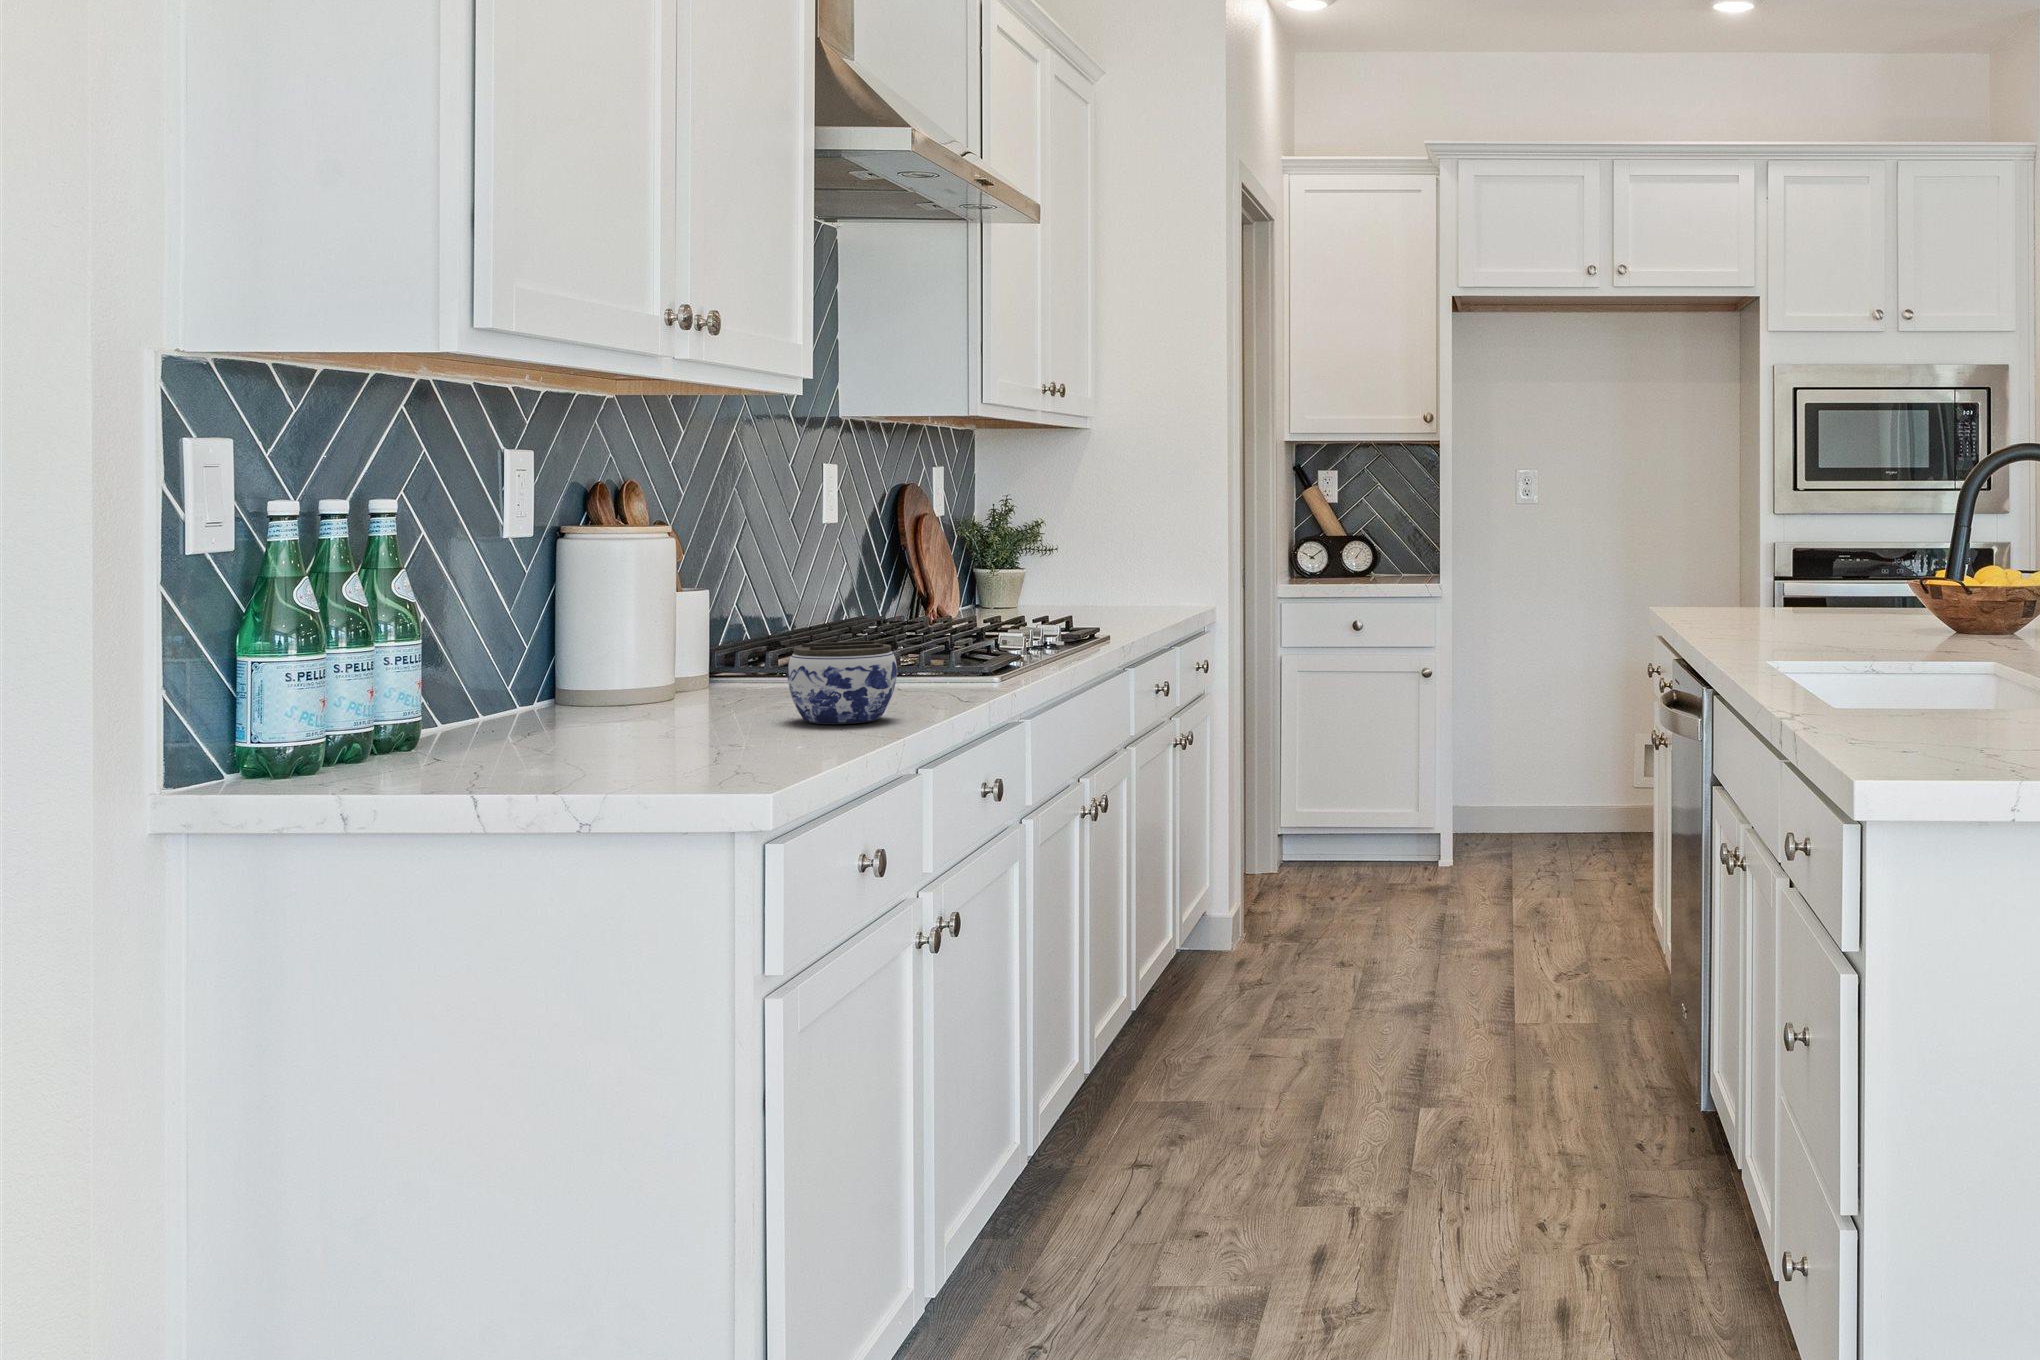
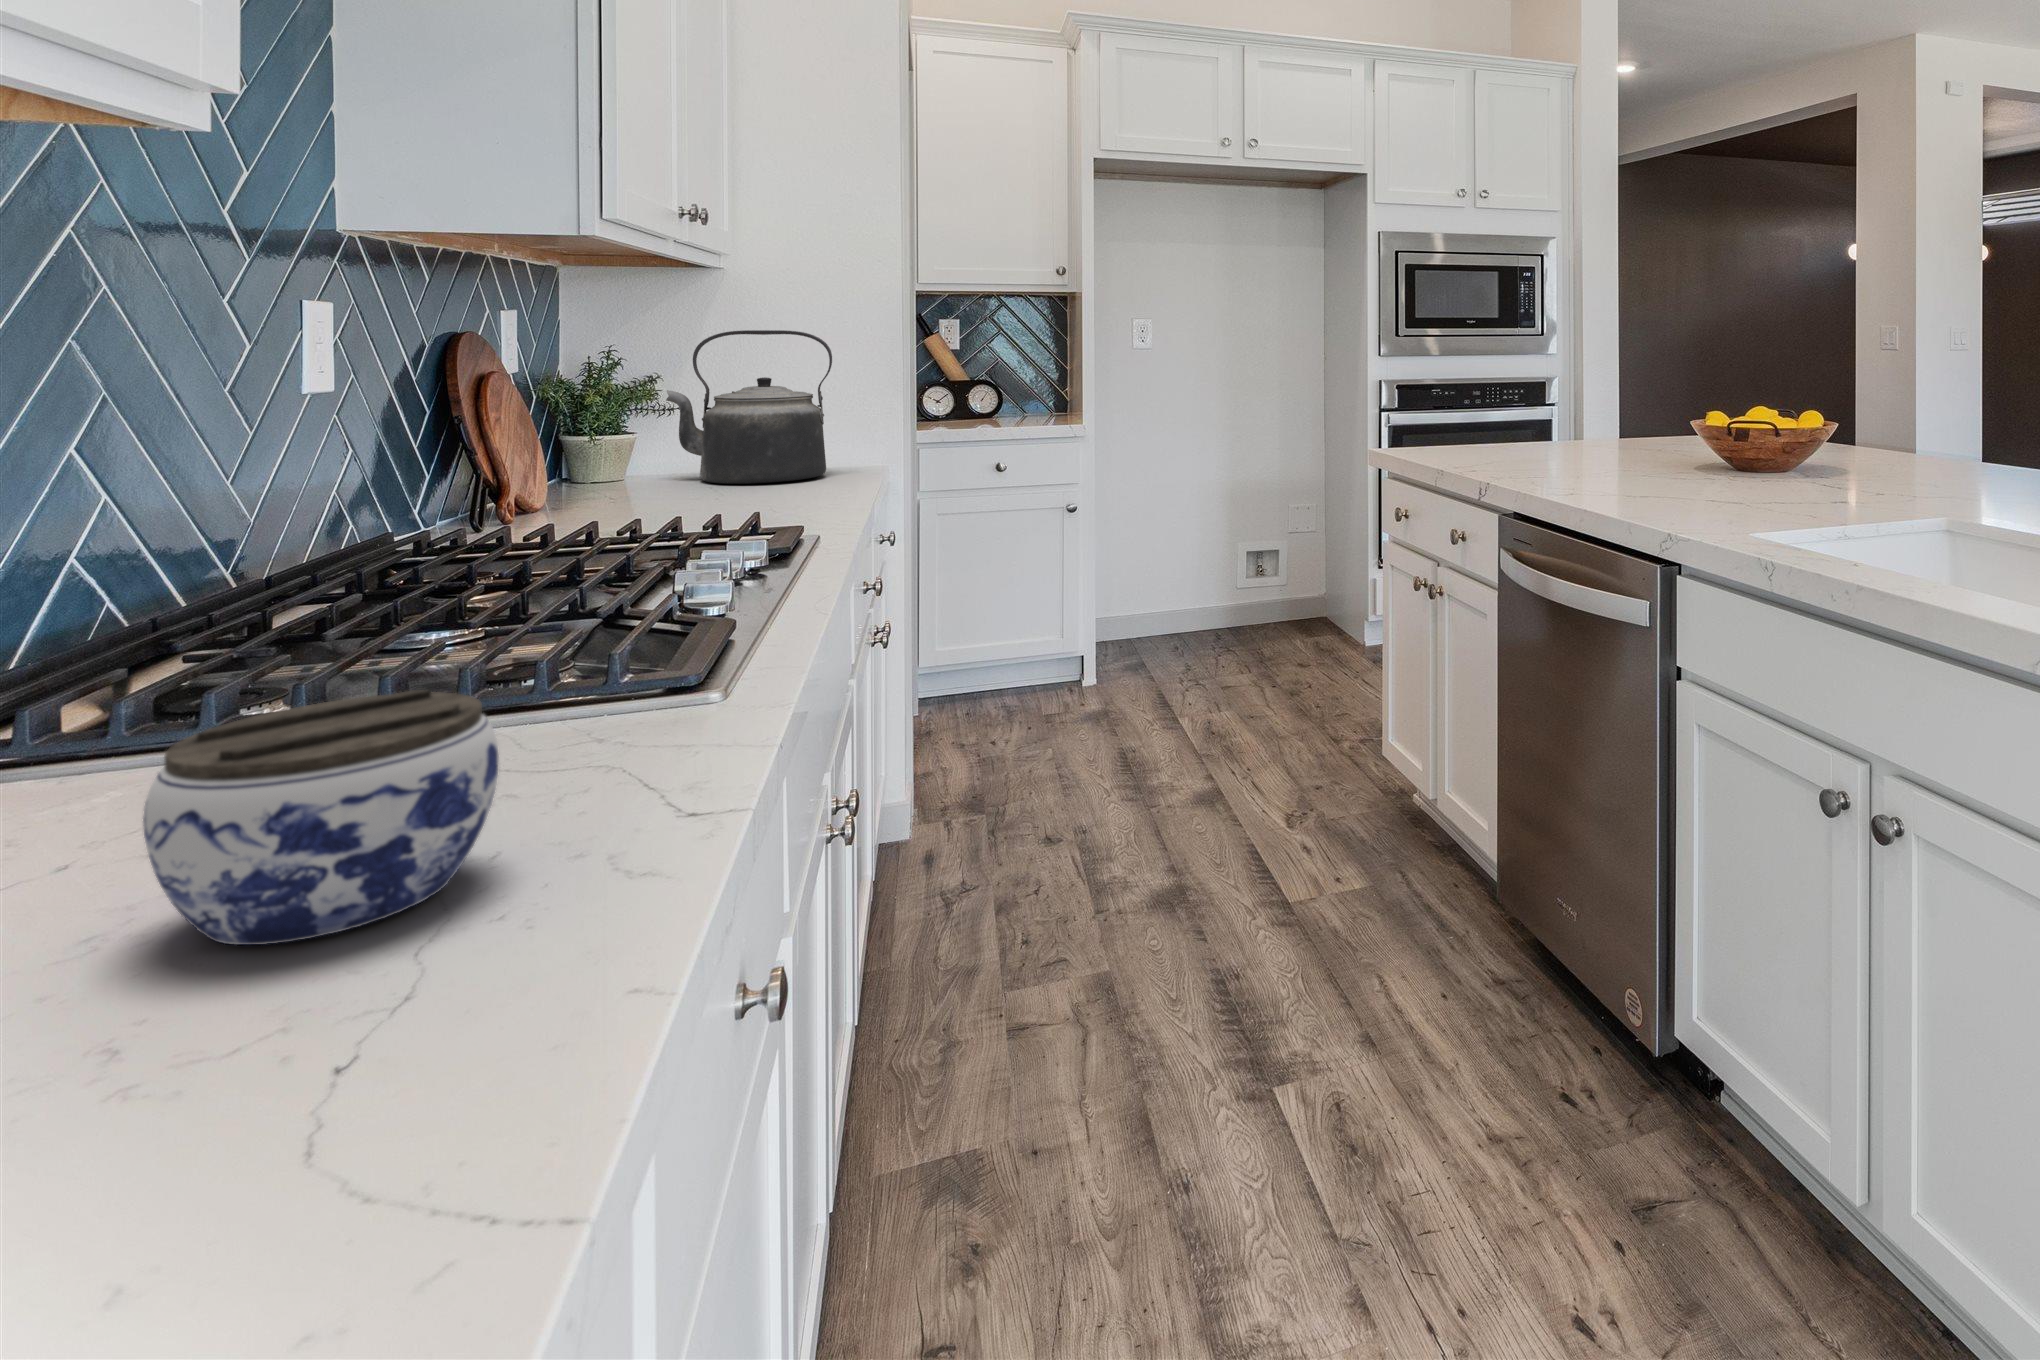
kettle: none [1043,483,1164,611] -> present [666,330,832,484]

